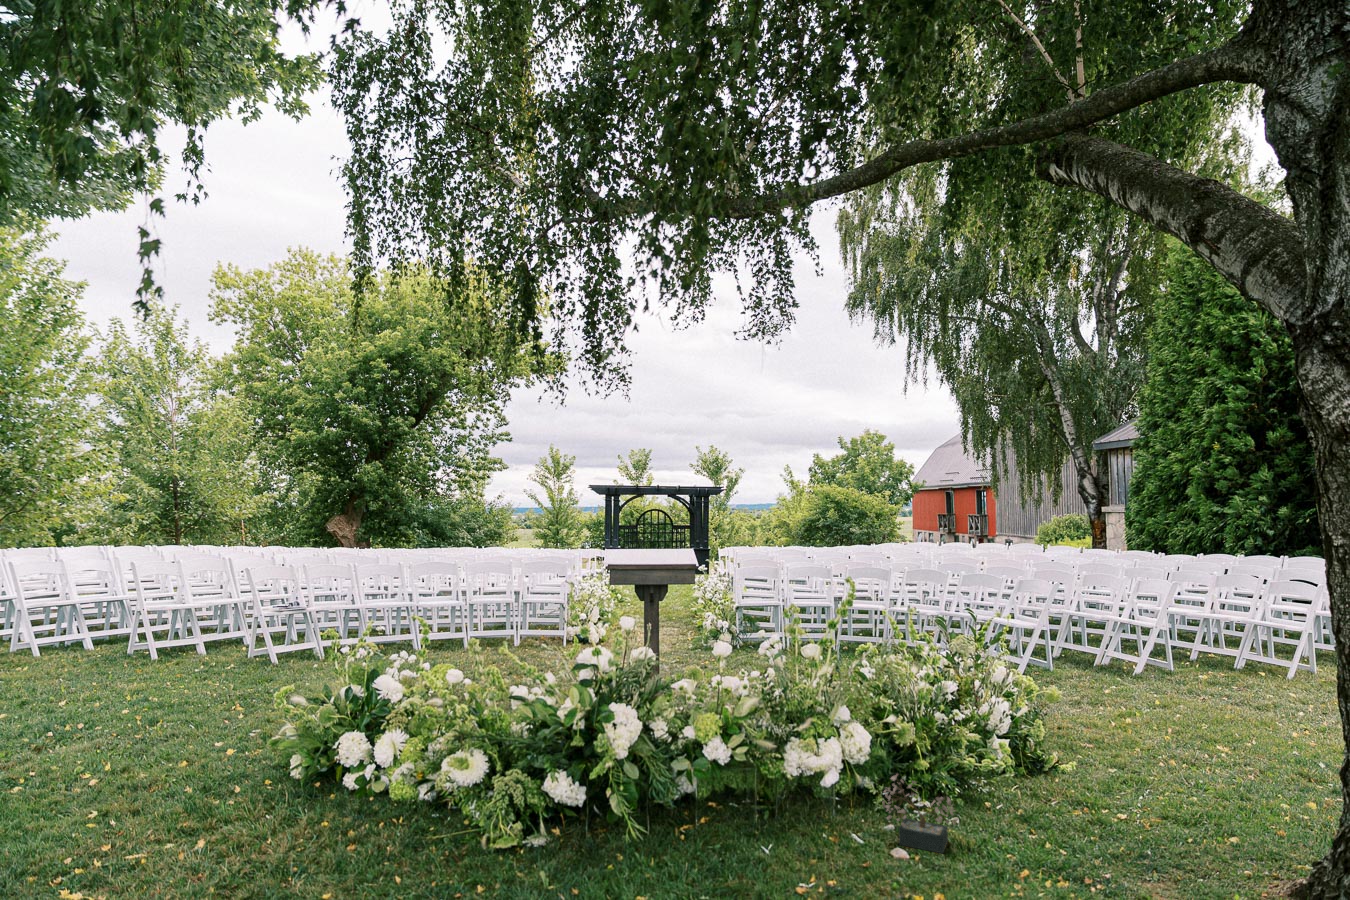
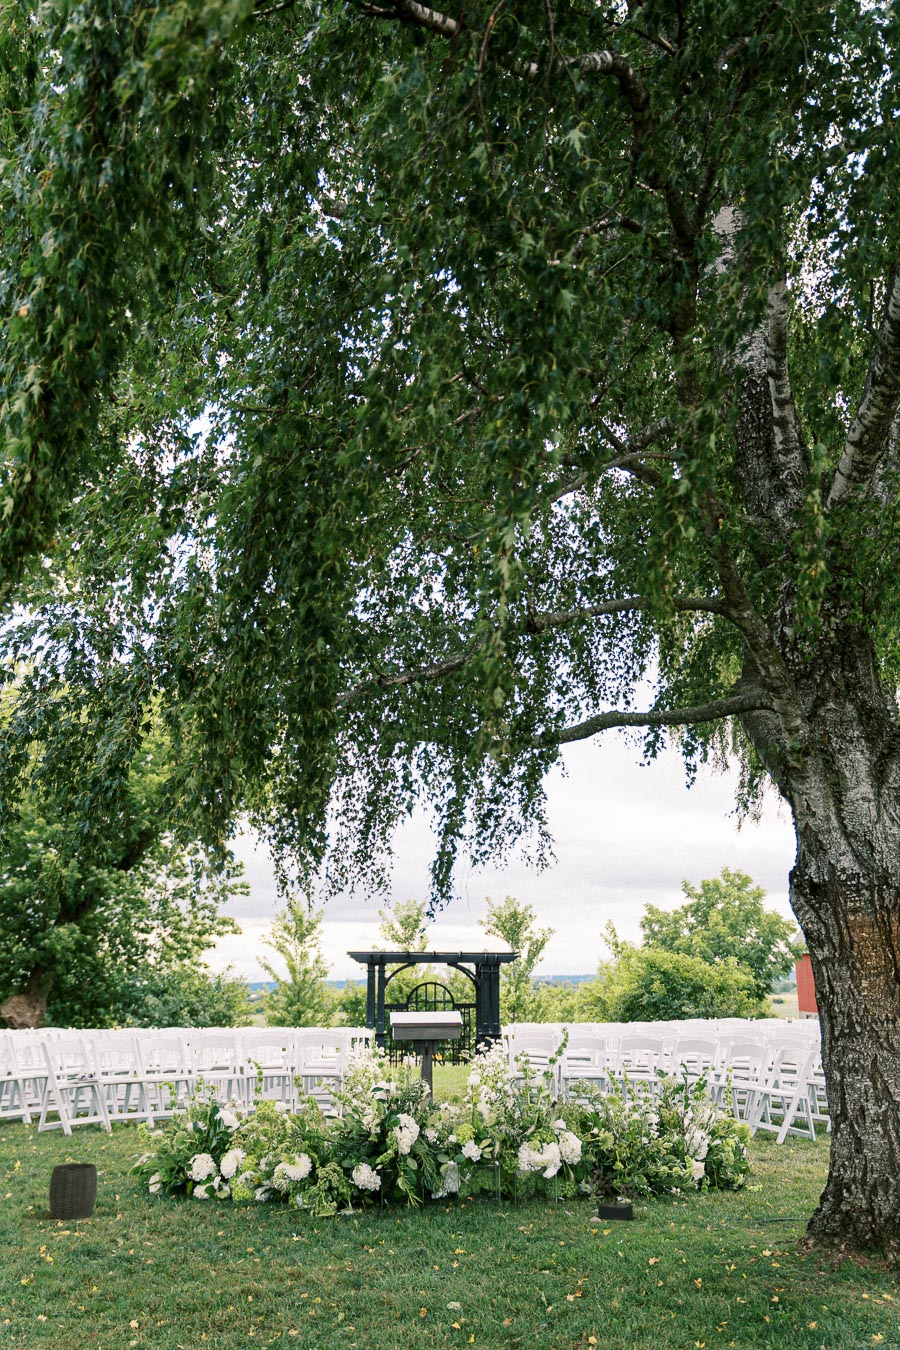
woven basket: none [119,750,195,835] -> present [49,1163,97,1219]

